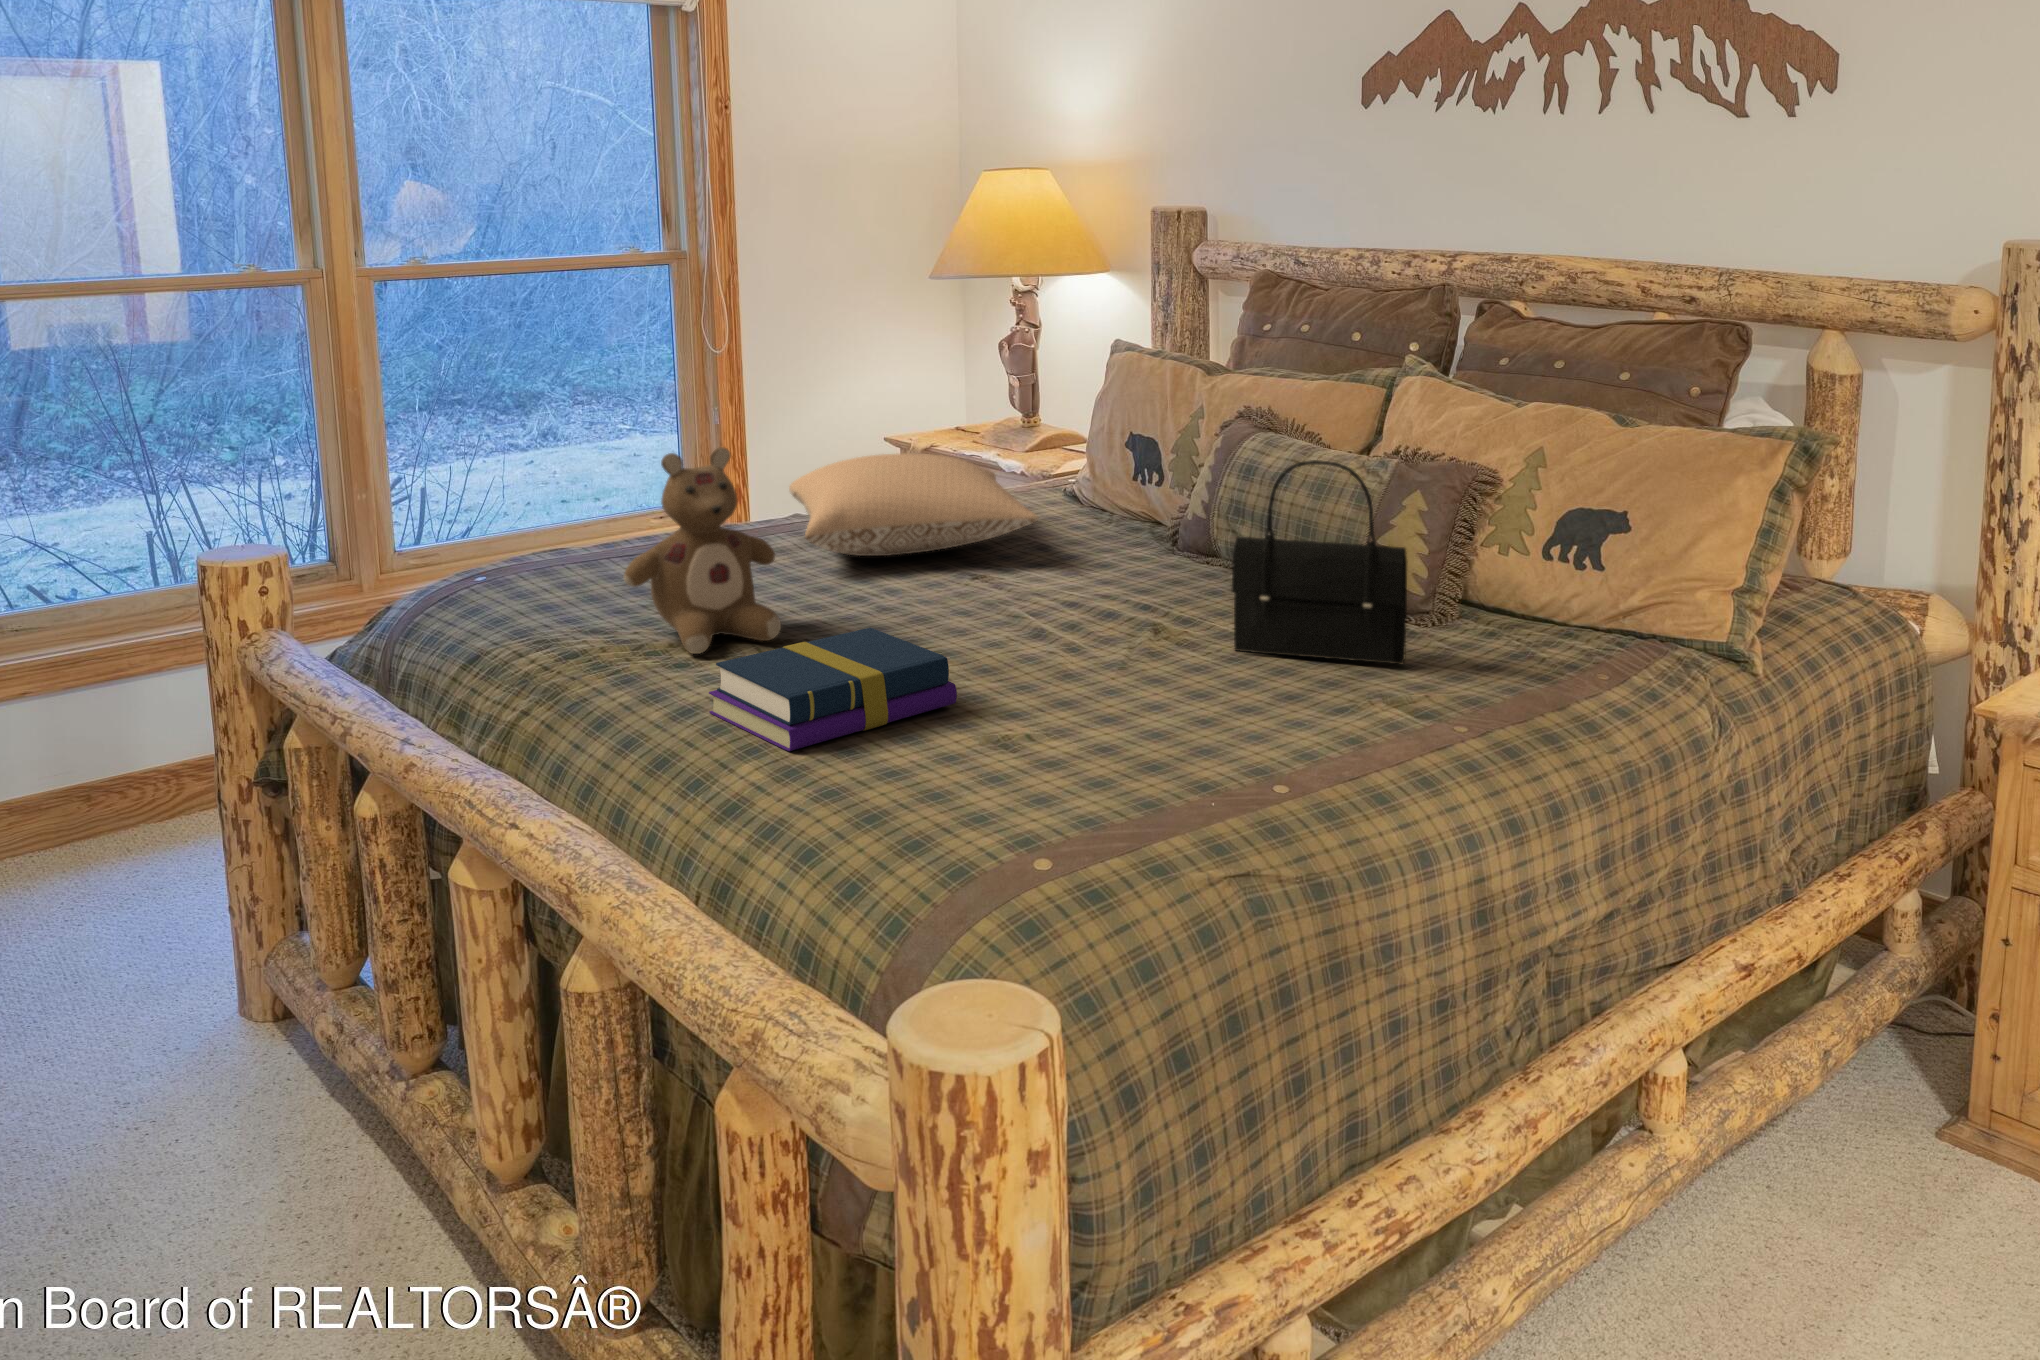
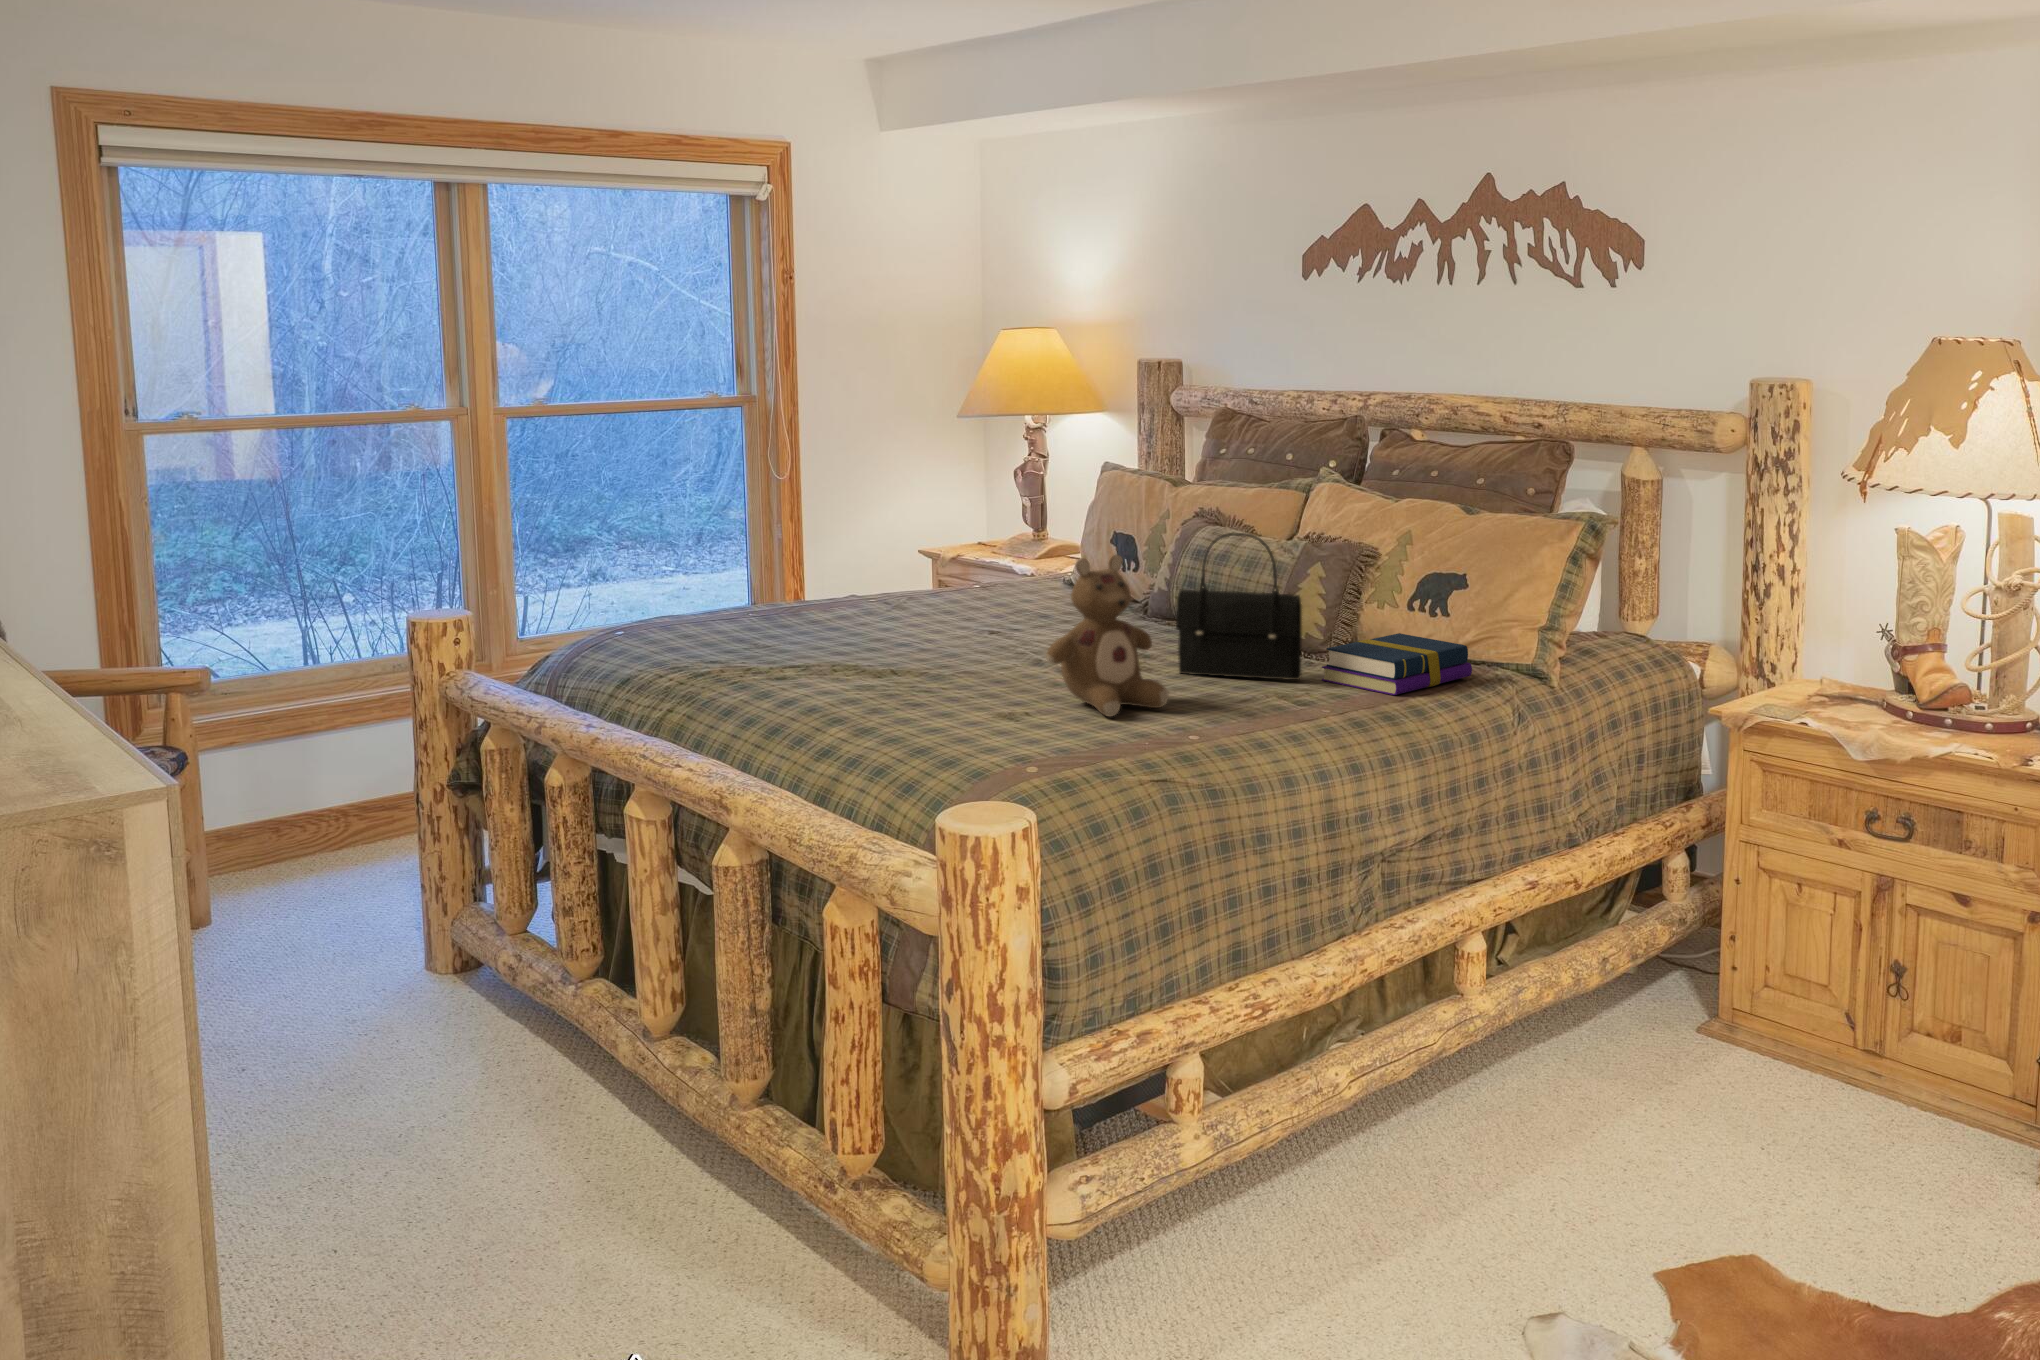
stuffed bear: present [624,447,781,654] -> present [1046,555,1169,717]
pillow: present [789,453,1039,556] -> none [846,546,1039,620]
book: present [709,628,957,751] -> present [1322,633,1472,695]

